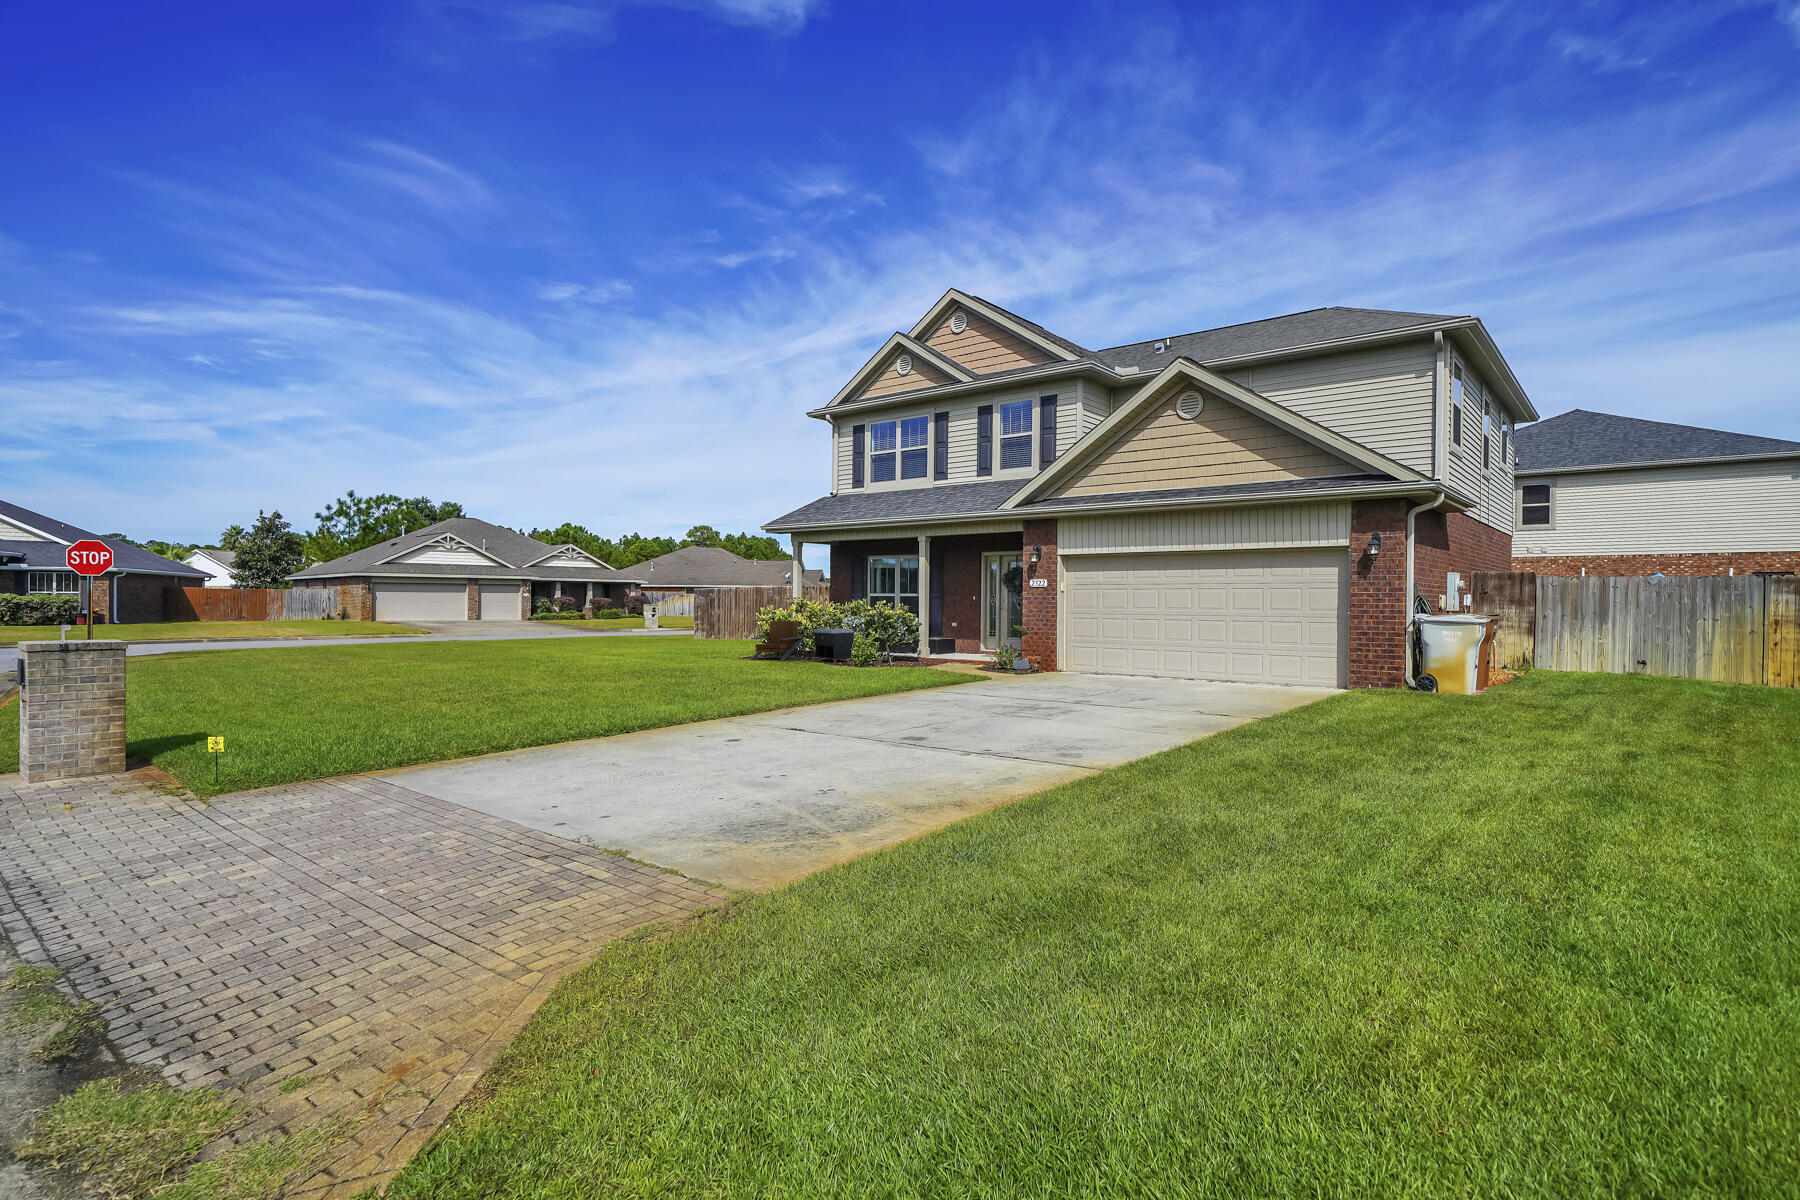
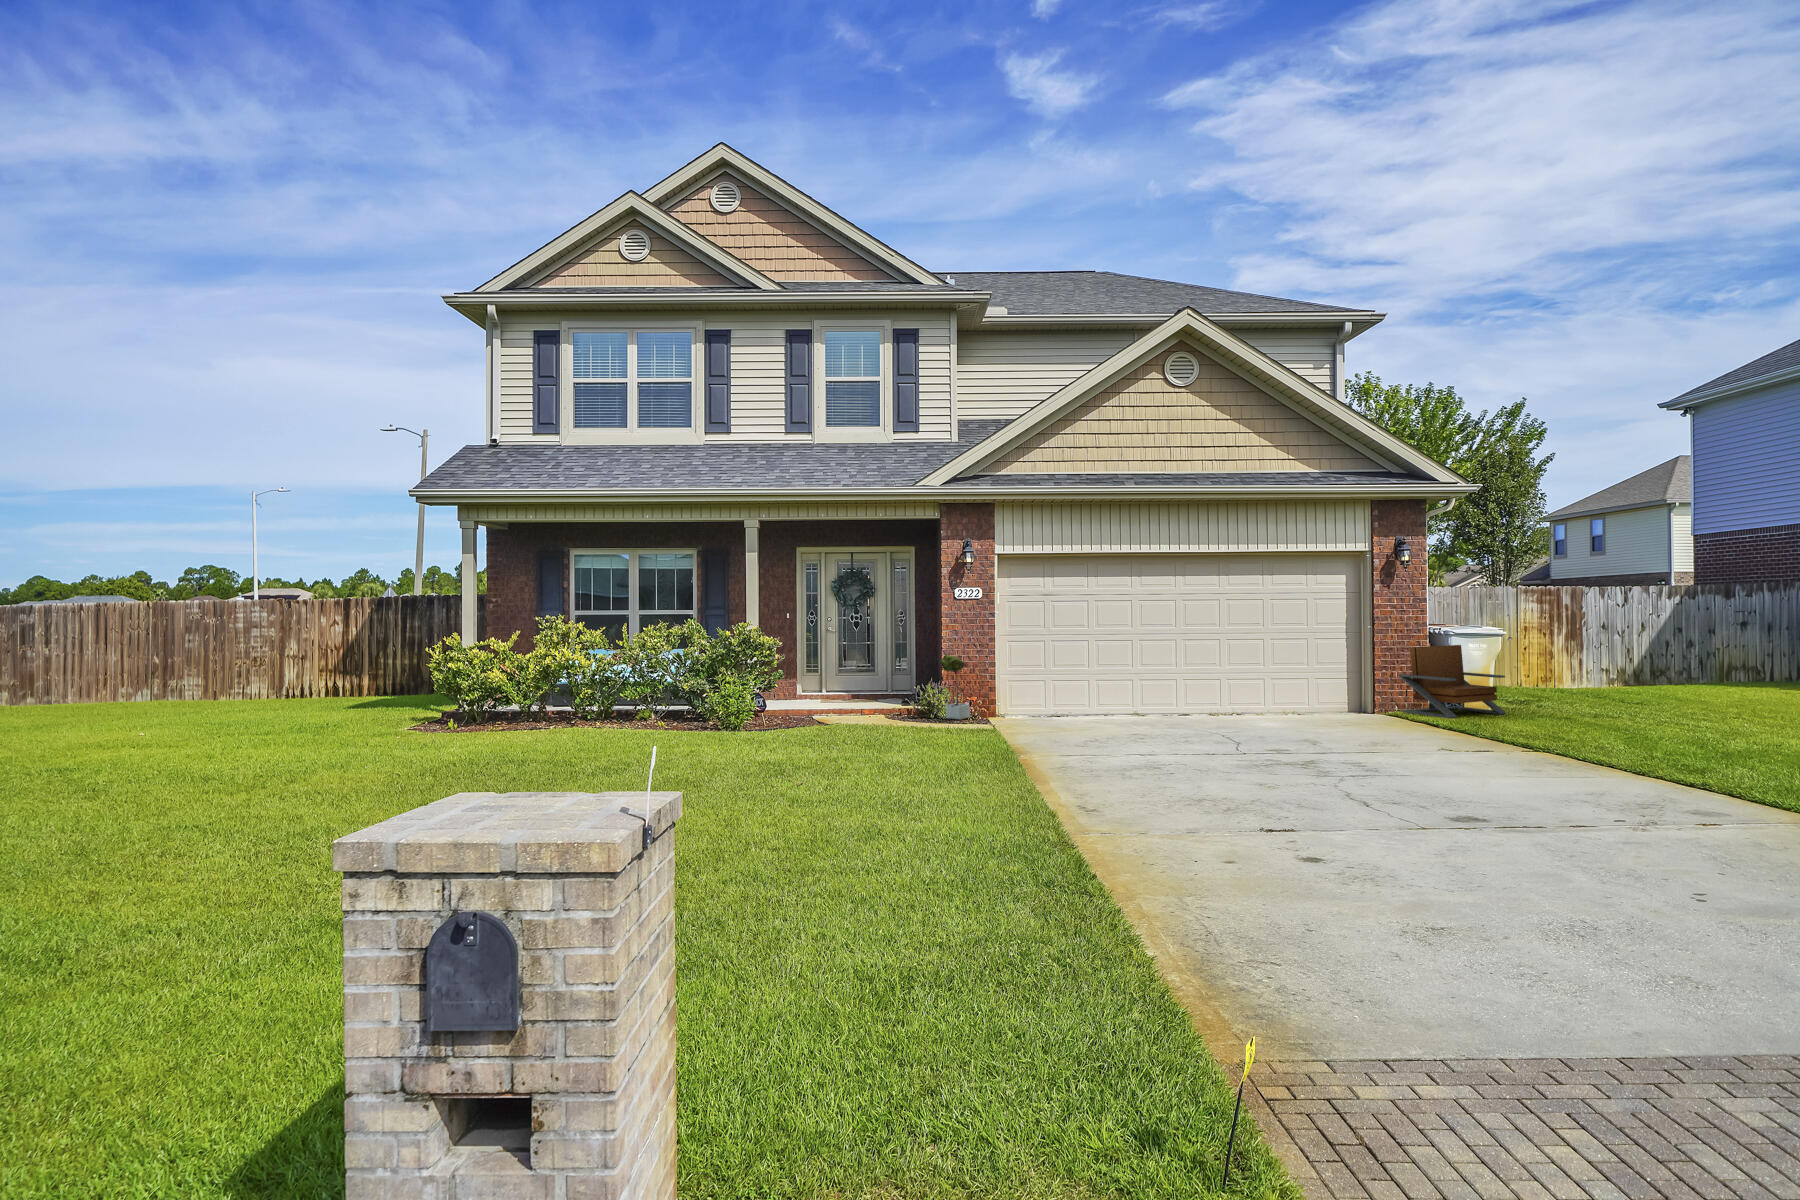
lounge chair: present [751,621,805,661] -> present [1399,645,1506,718]
storage bench: present [814,628,854,662] -> none [565,672,651,731]

